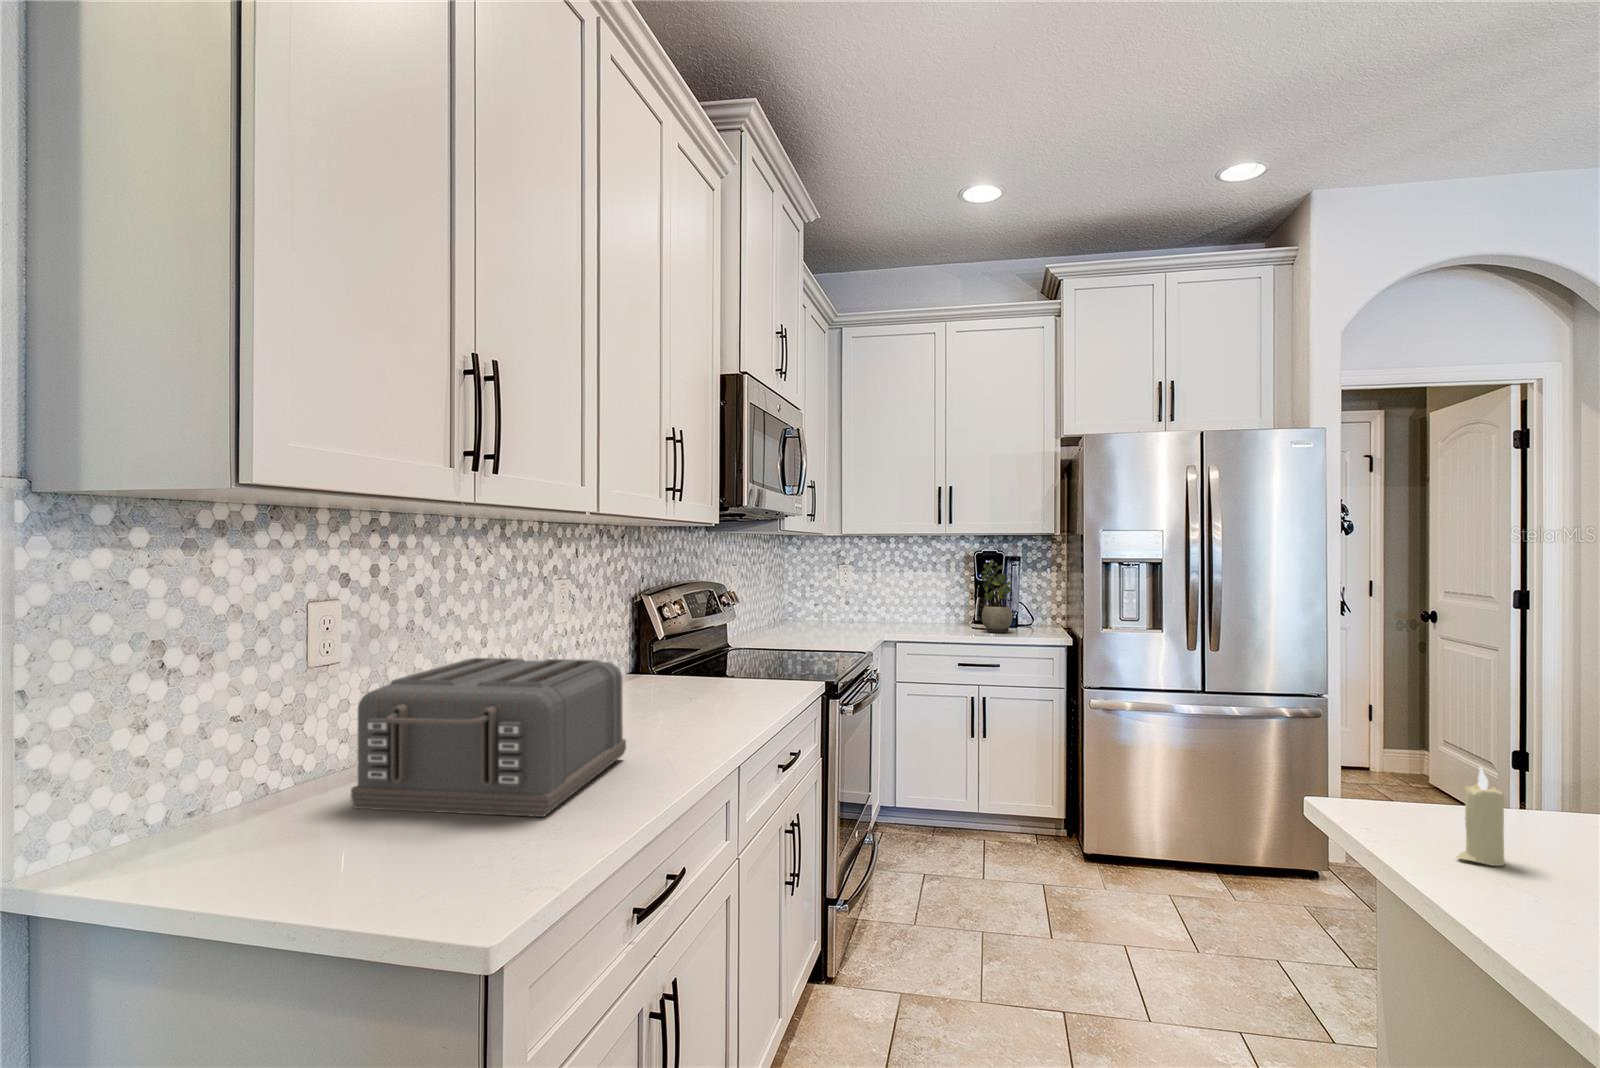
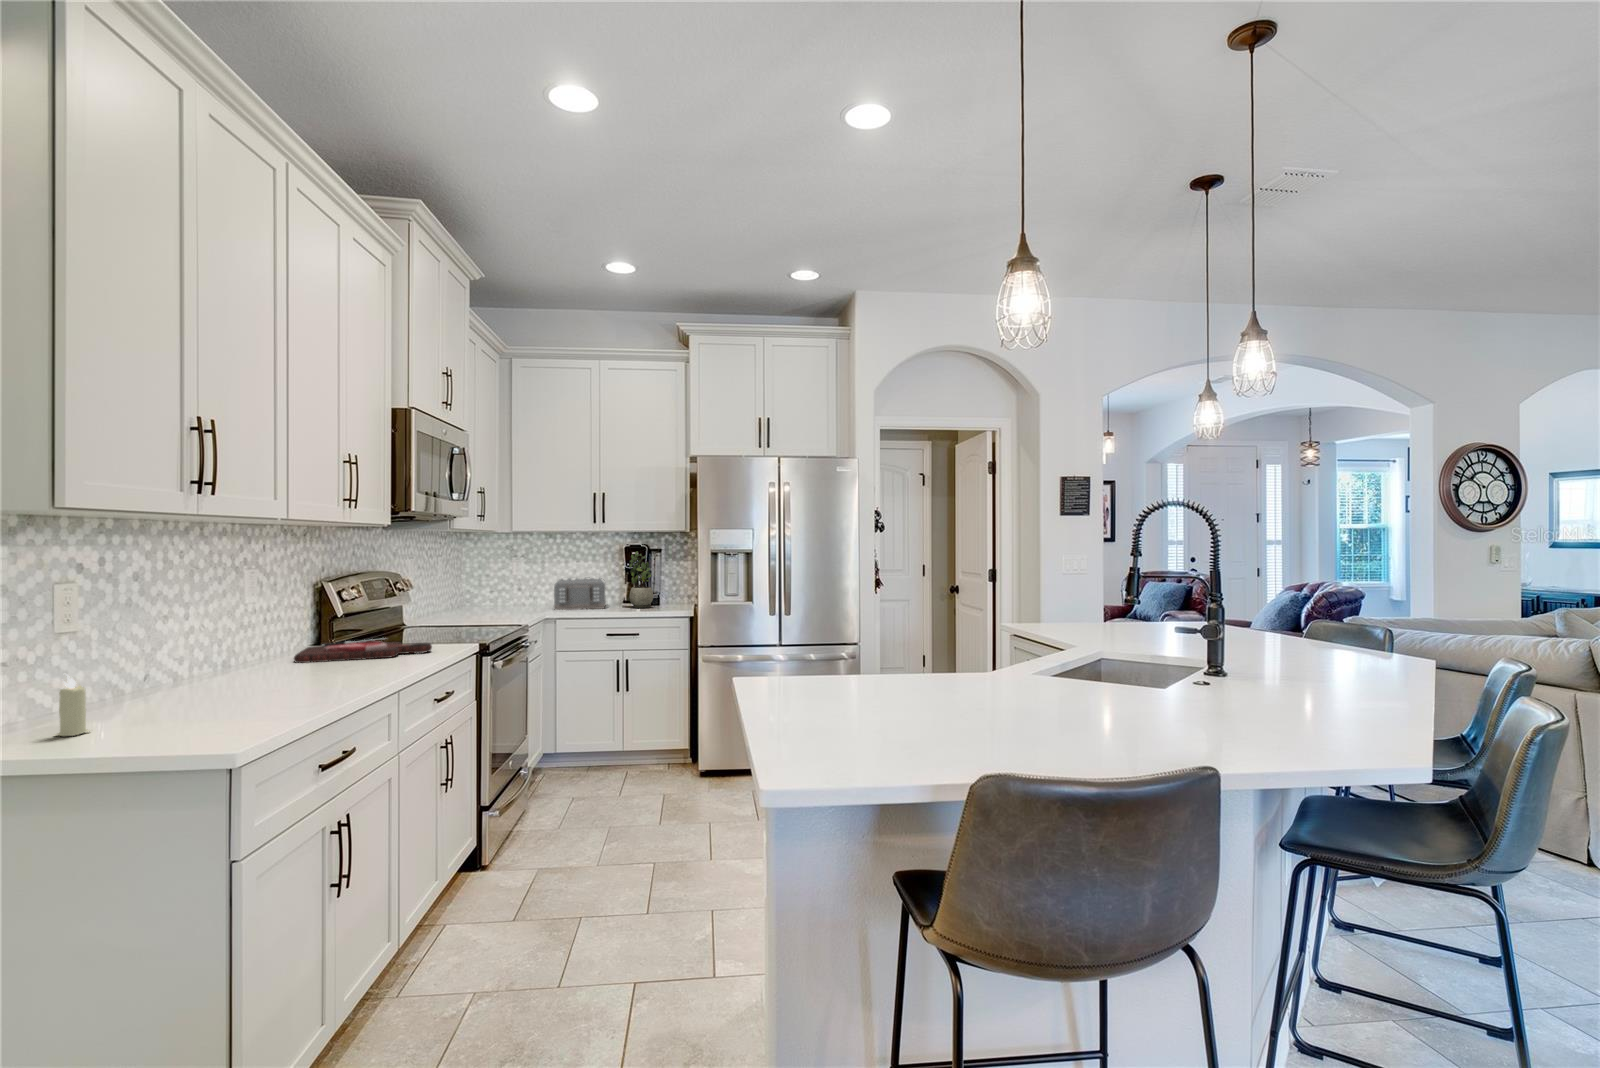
toaster: present [351,658,626,817] -> present [554,577,606,610]
cutting board: none [608,676,770,706] -> present [294,640,432,663]
candle: present [1457,767,1505,866] -> present [57,674,90,736]

